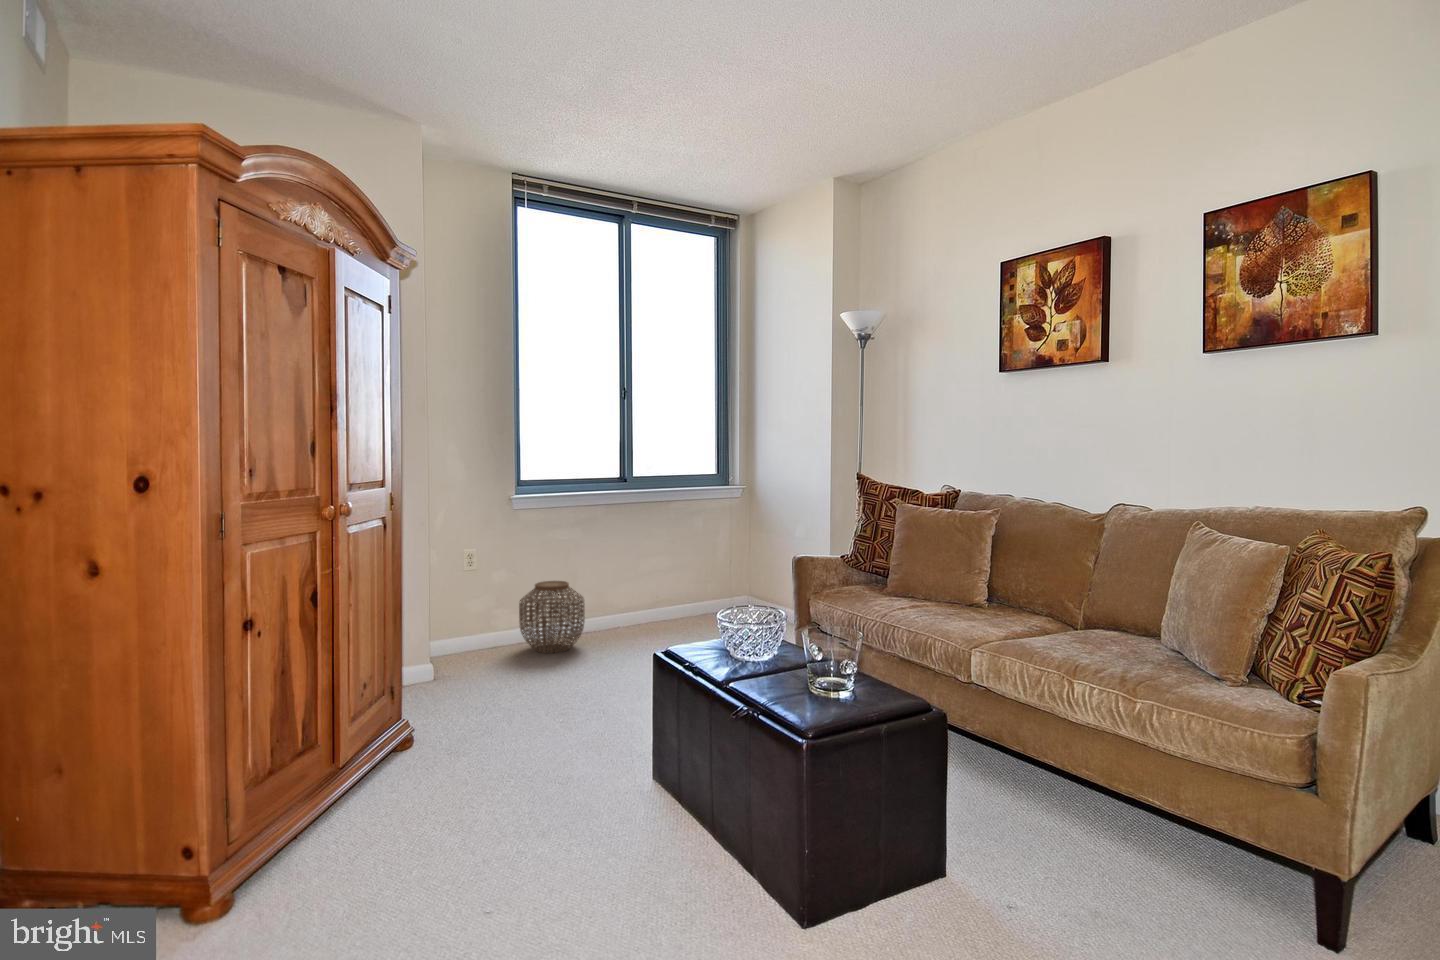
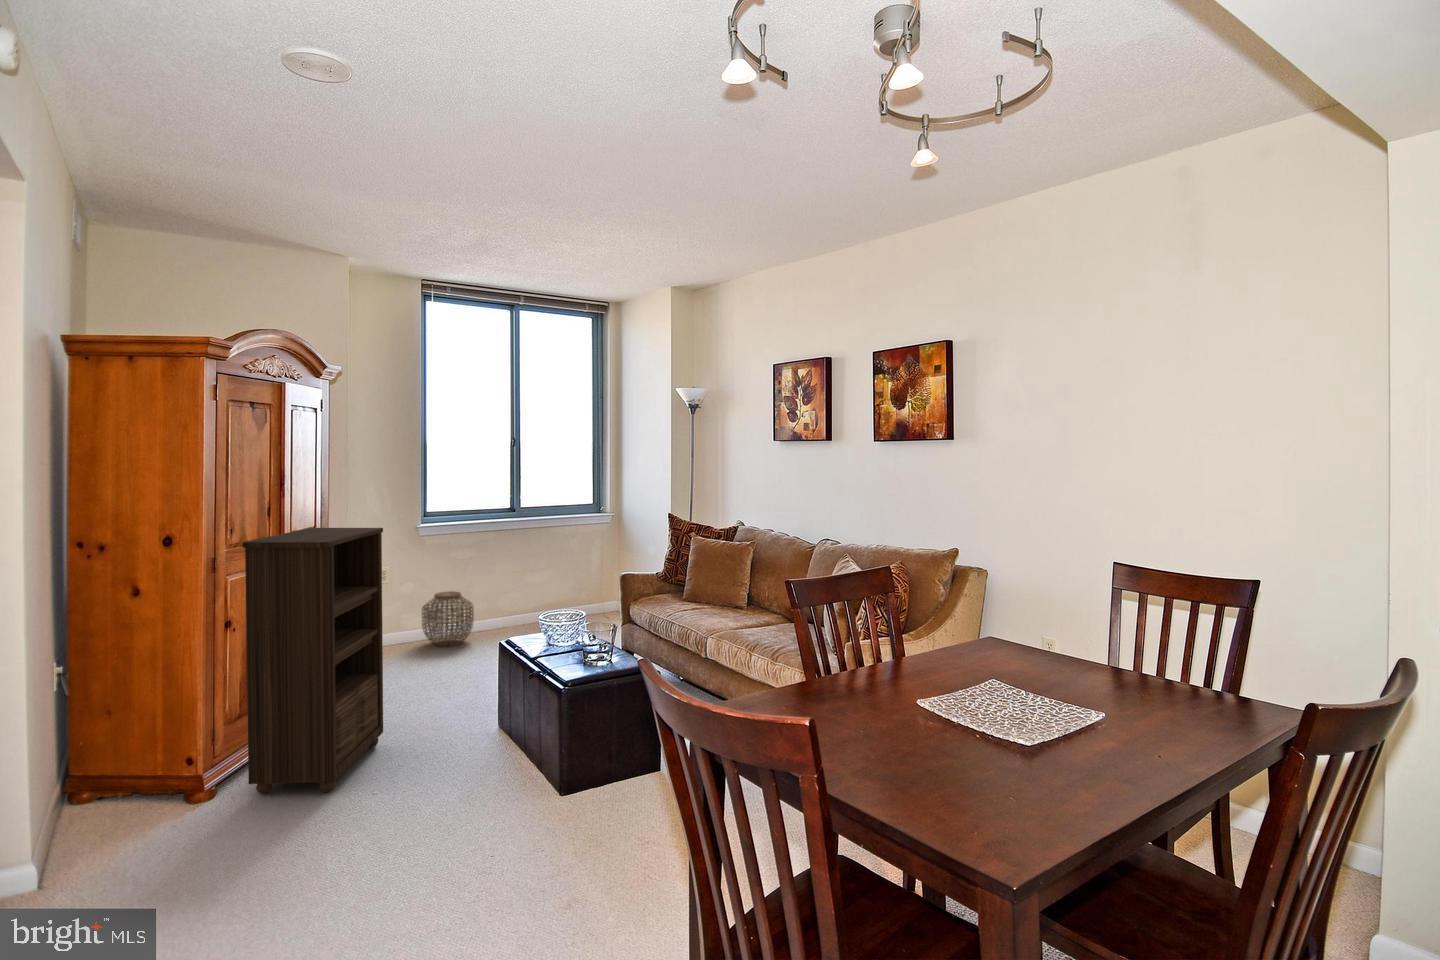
bookshelf: none [262,474,491,921] -> present [242,528,383,794]

